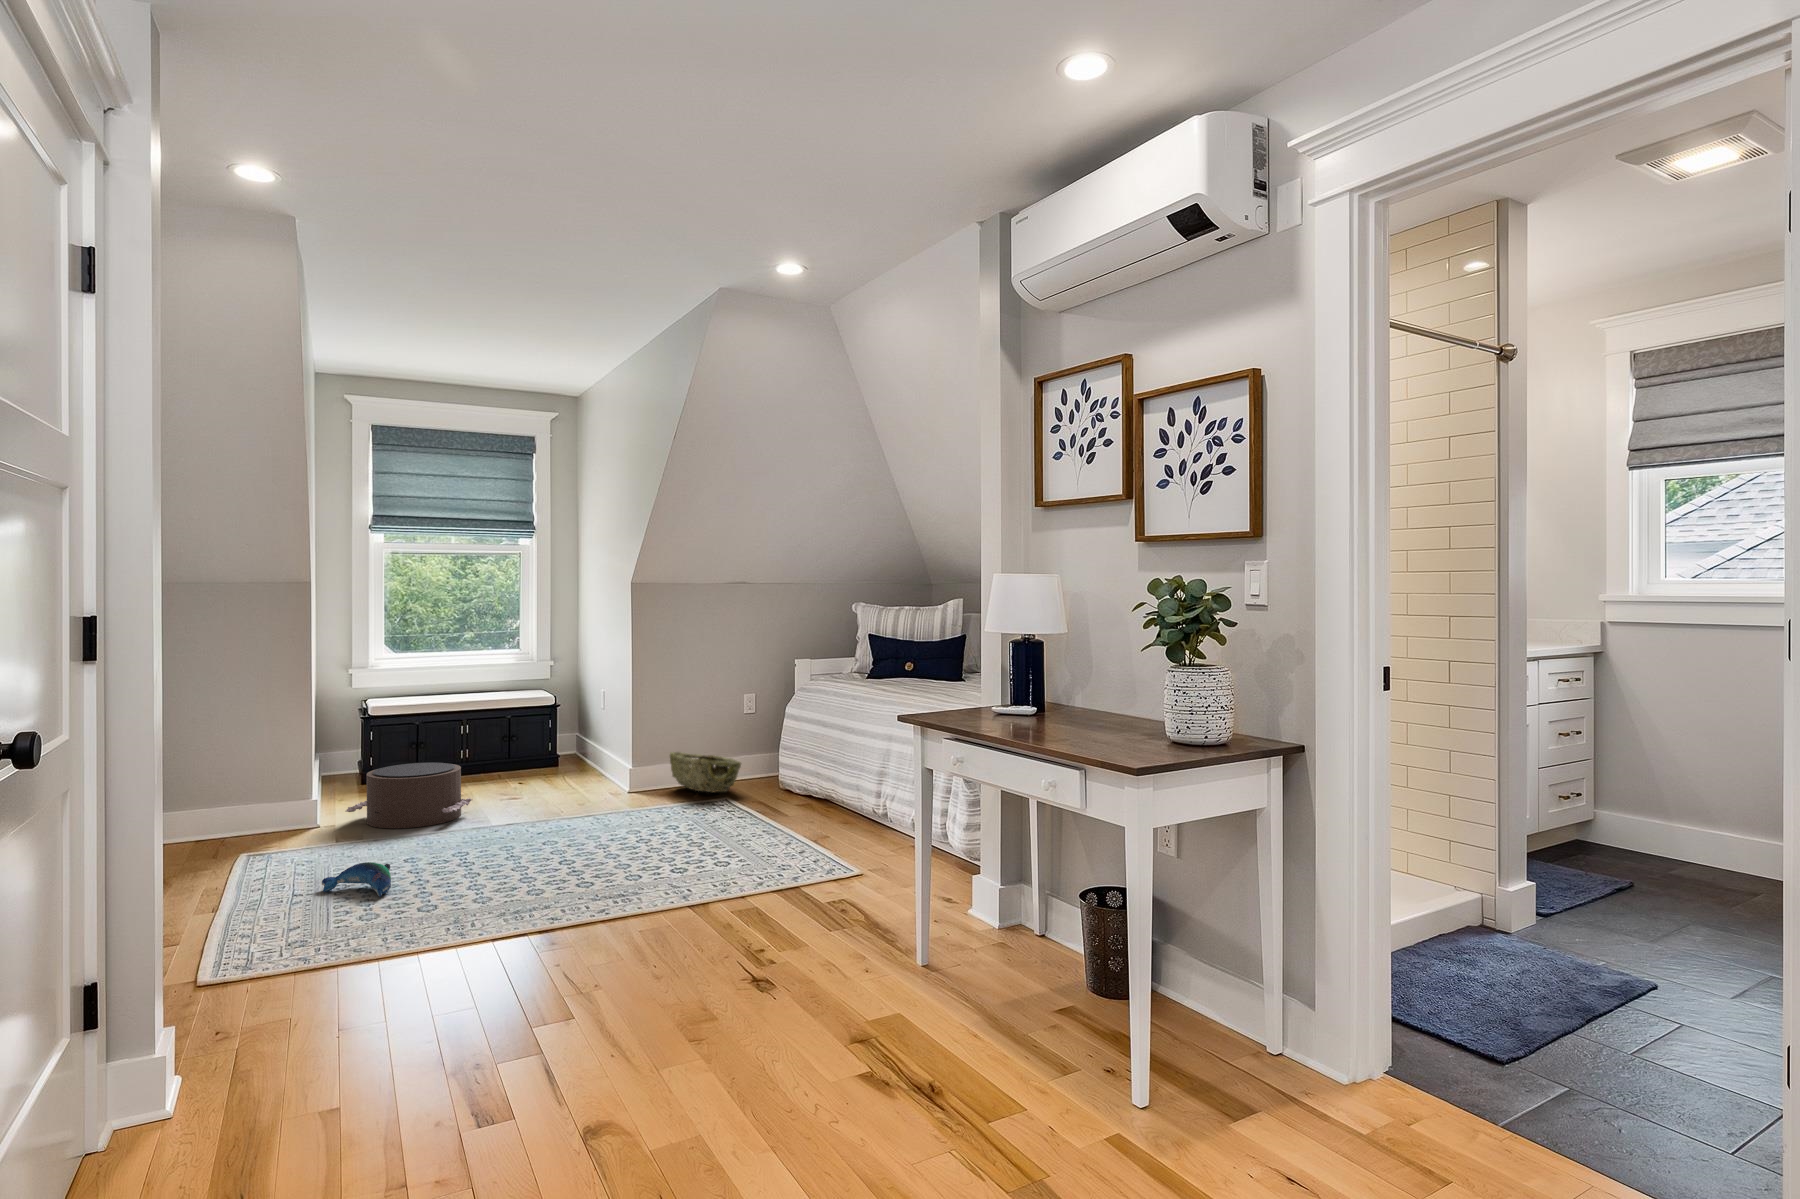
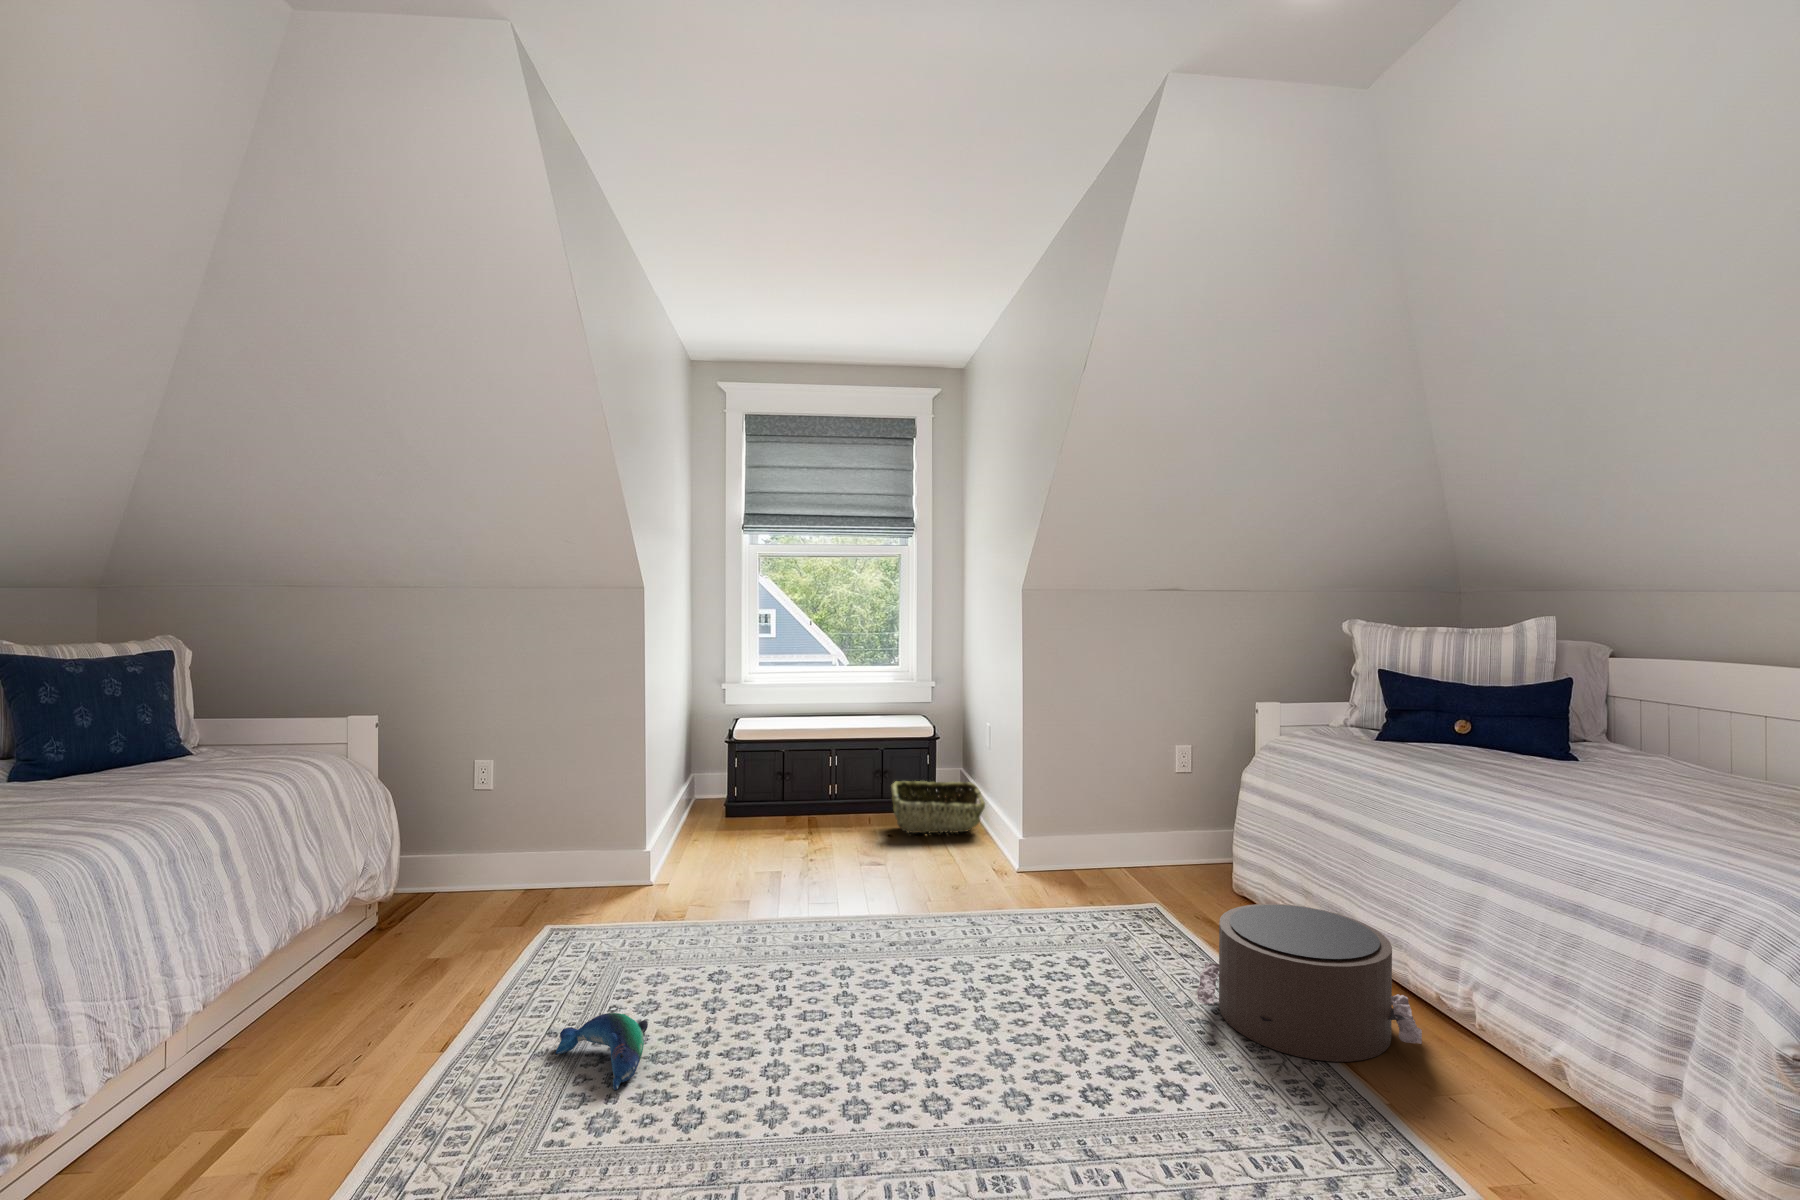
woven basket: present [670,752,741,793] -> present [891,781,985,833]
pouf: present [345,763,472,828] -> present [1197,904,1422,1062]

